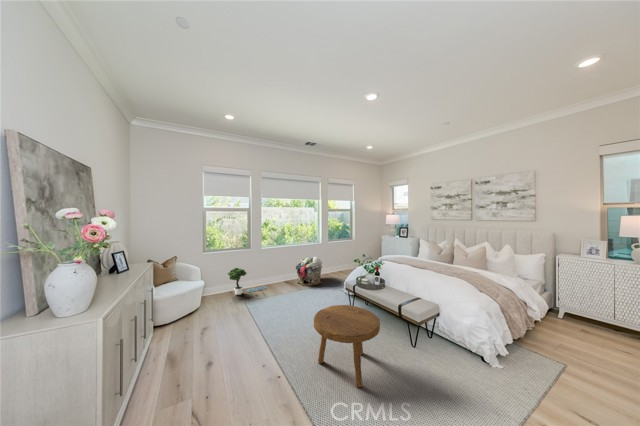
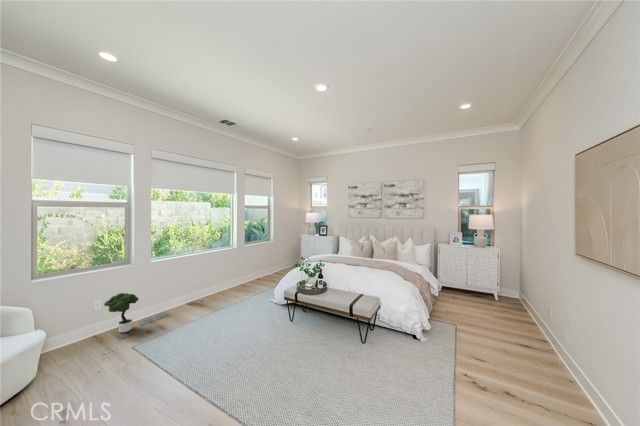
laundry basket: present [296,257,322,286] -> none [208,264,243,302]
footstool: present [314,305,380,387] -> none [283,314,352,394]

